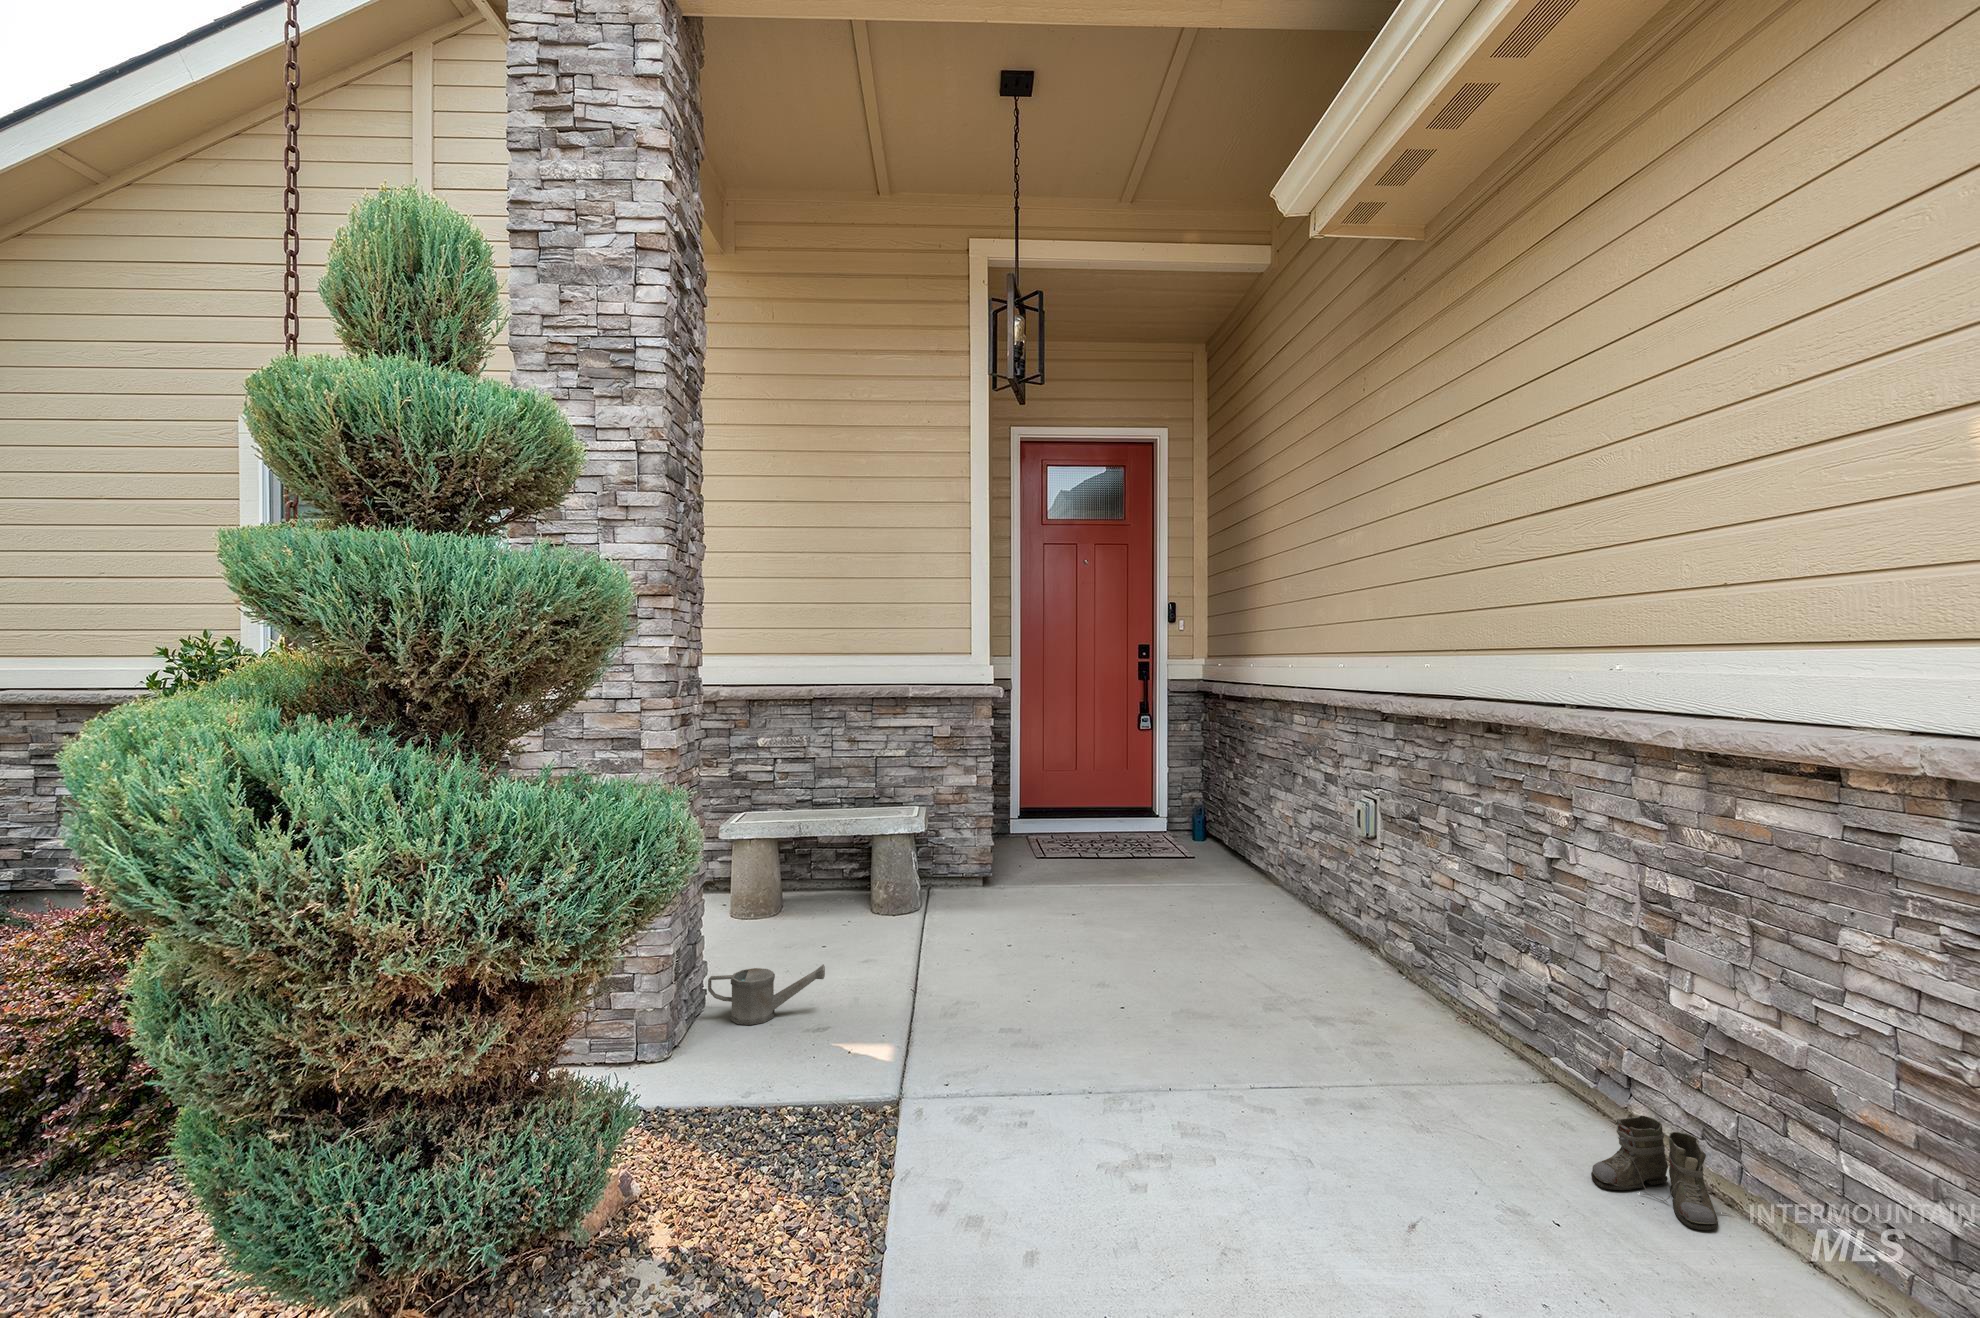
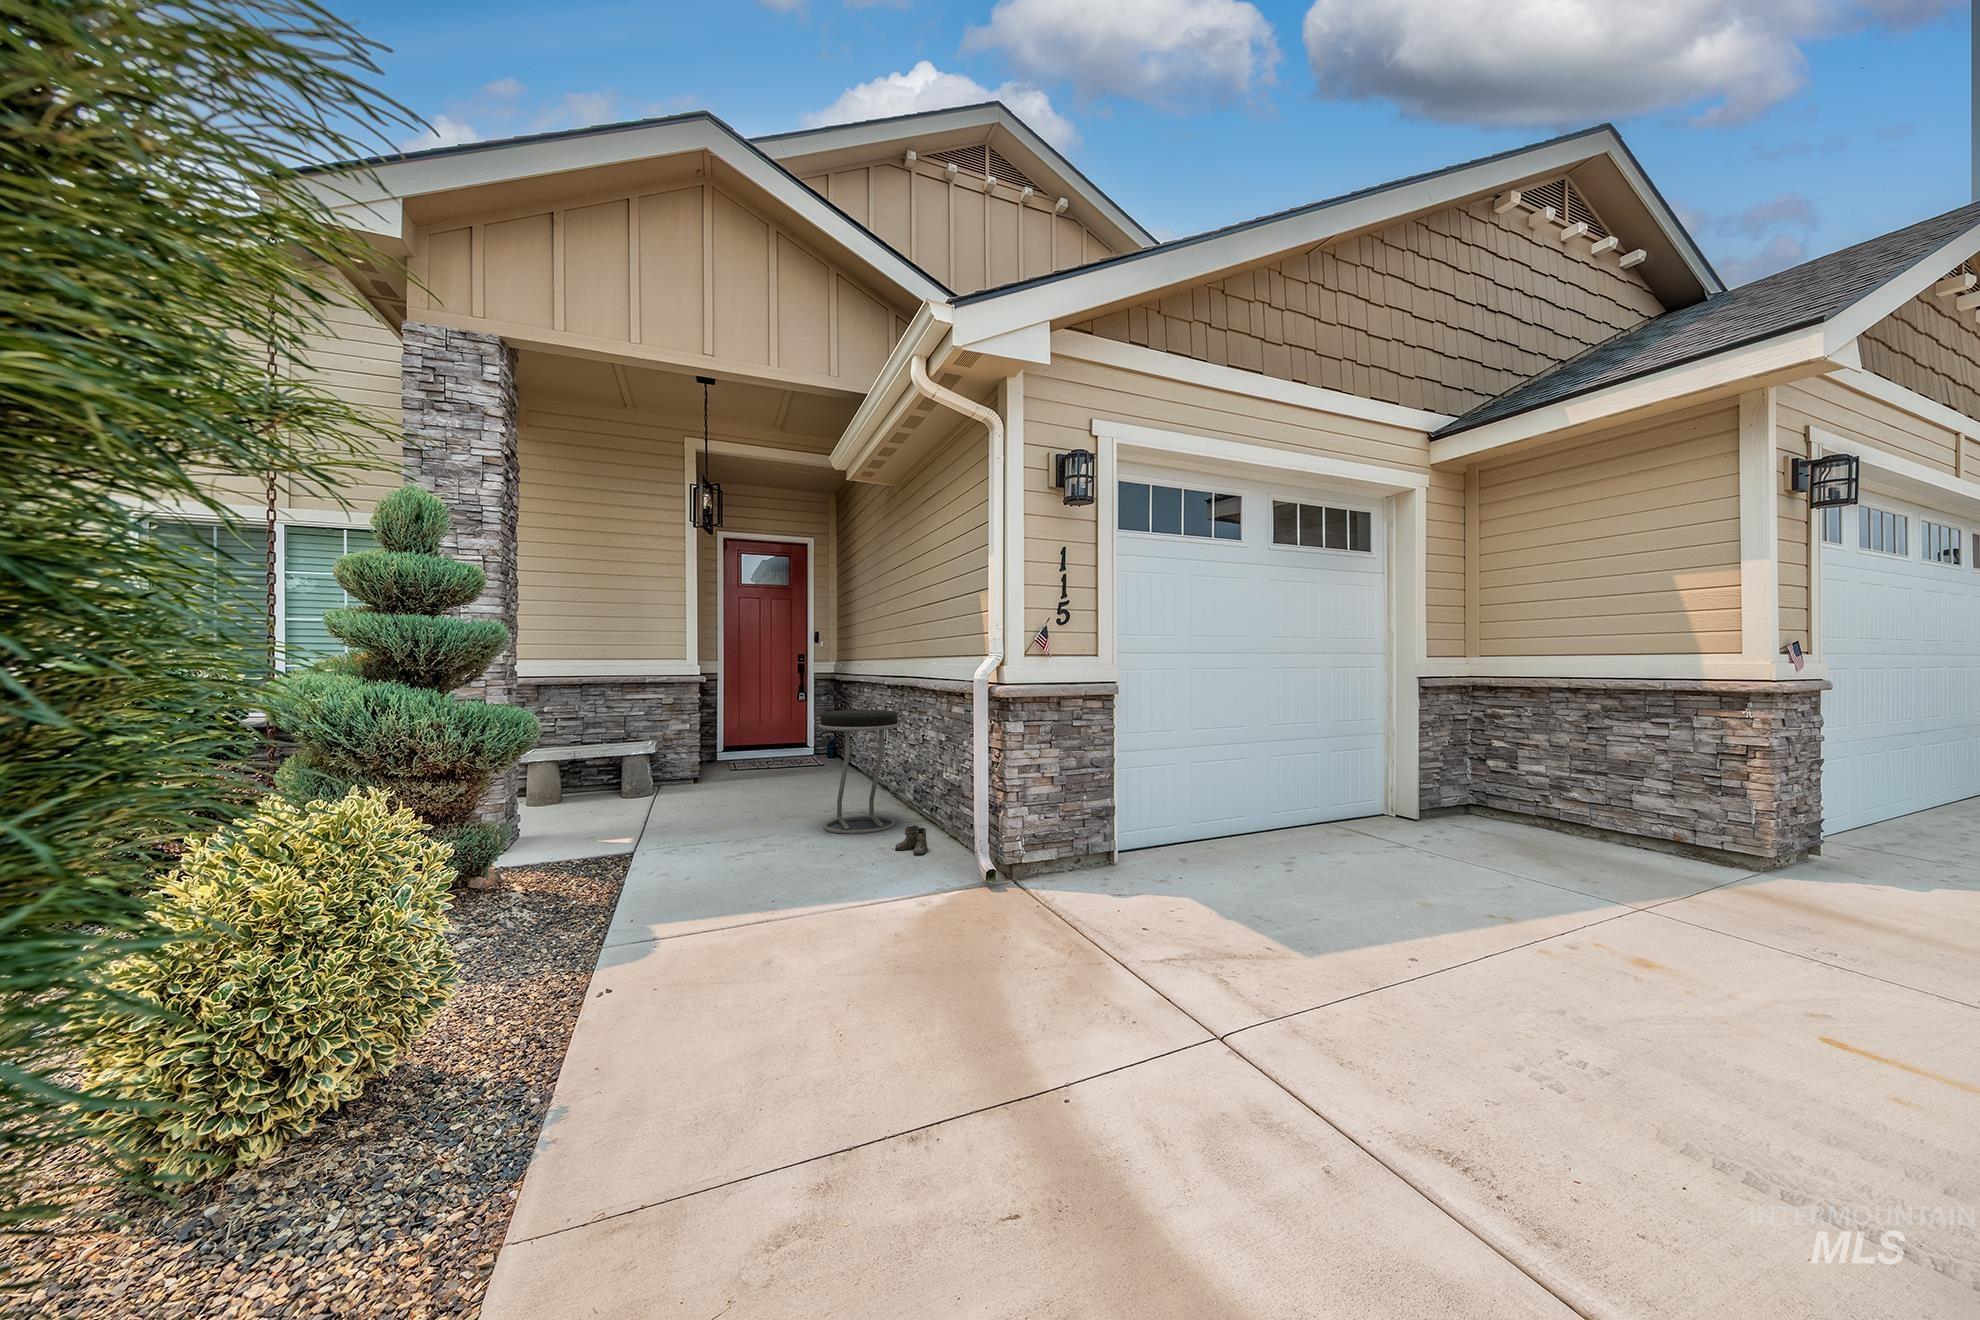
stool: none [1300,770,1505,1082] -> present [819,710,899,834]
watering can: present [708,964,825,1025] -> none [523,814,589,844]

